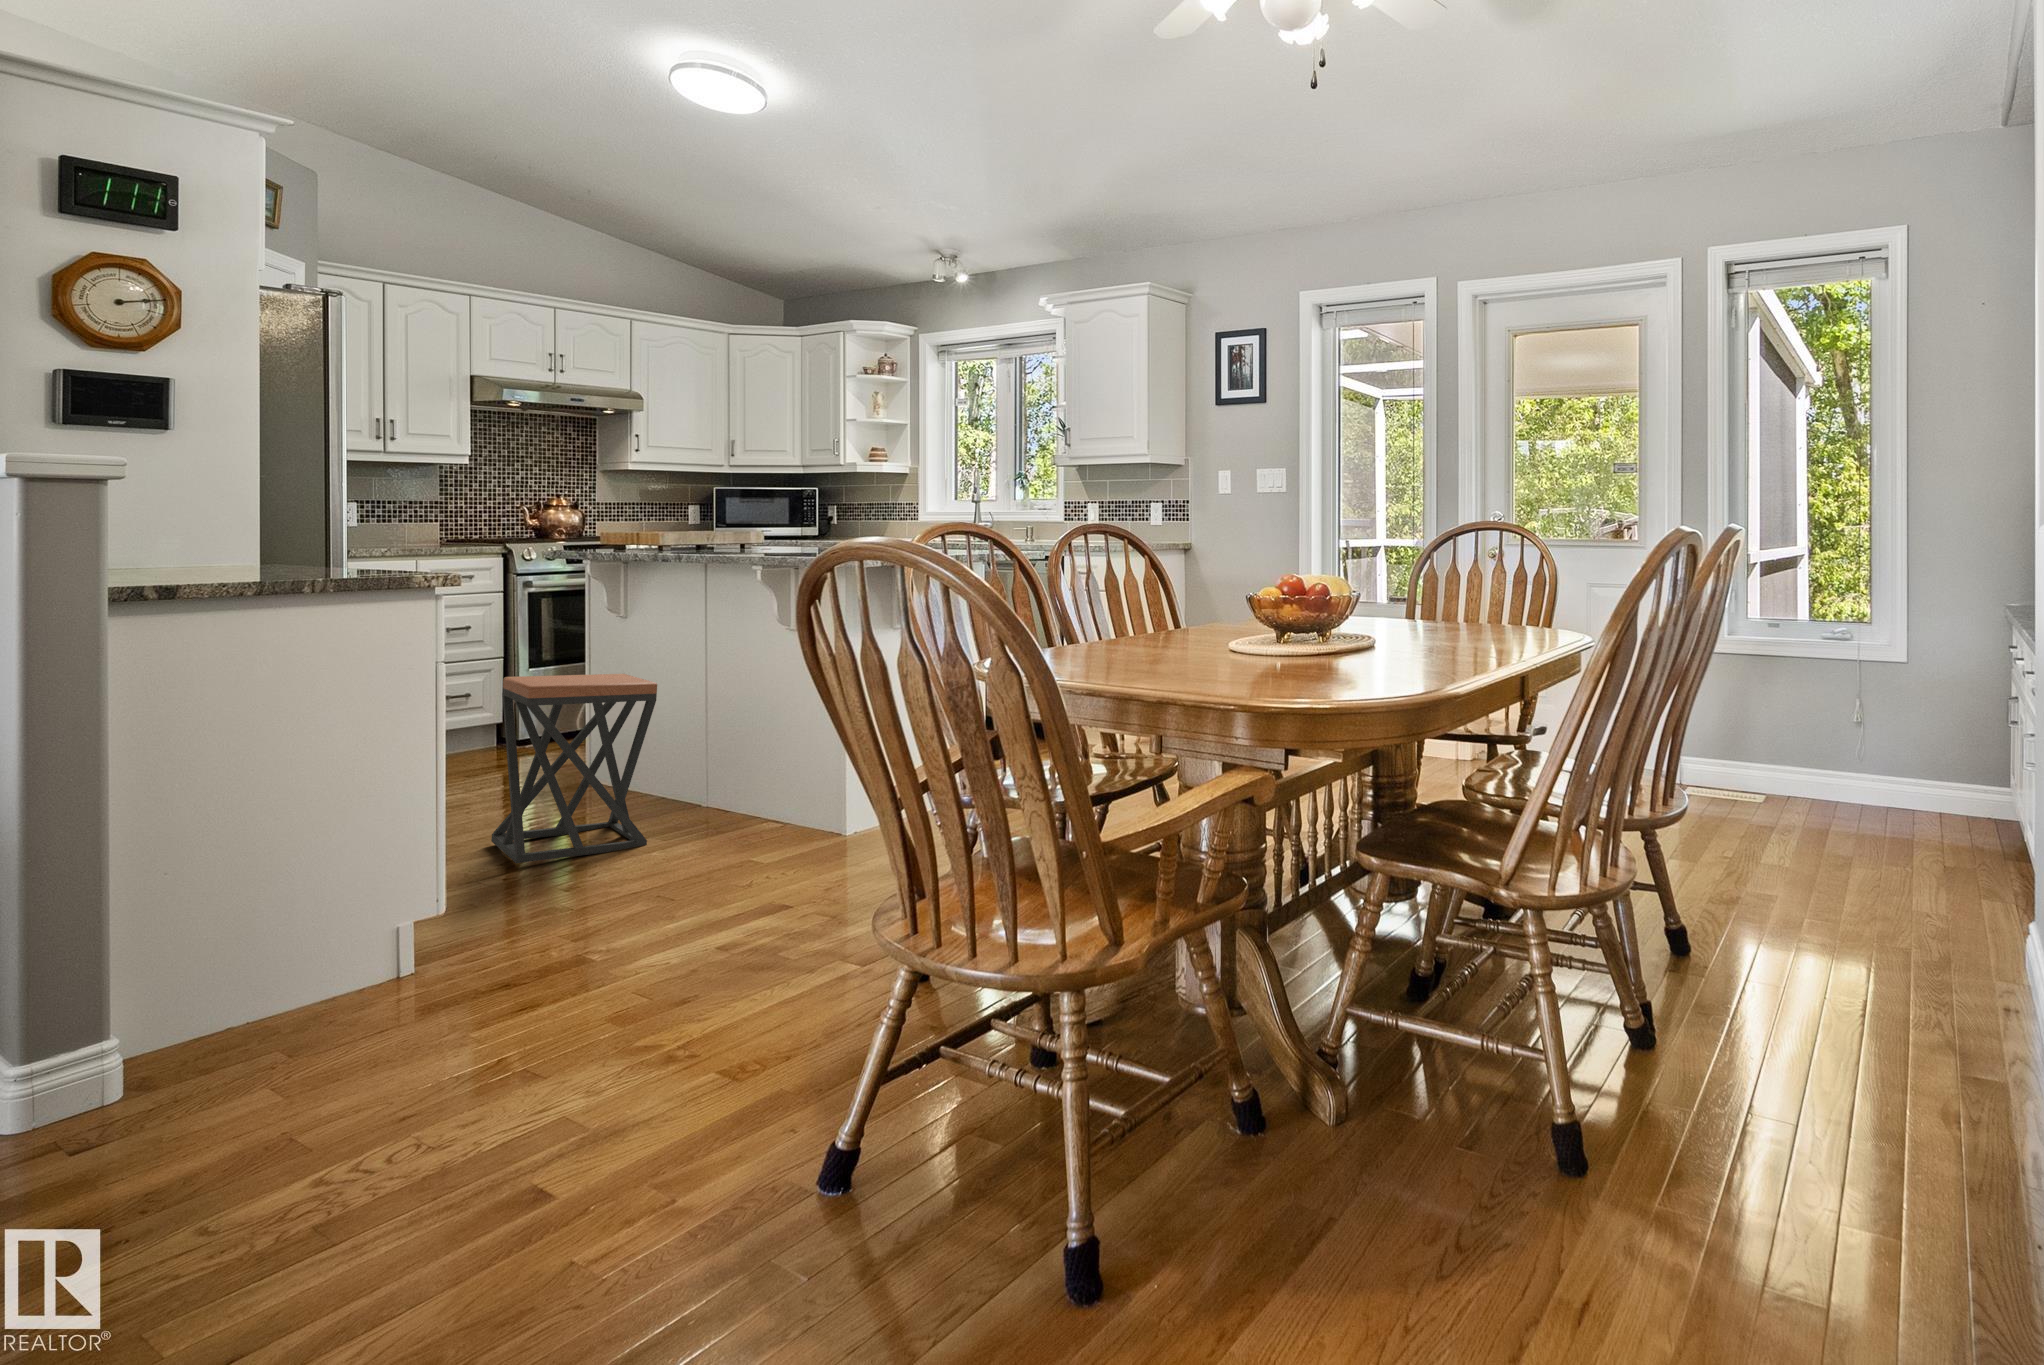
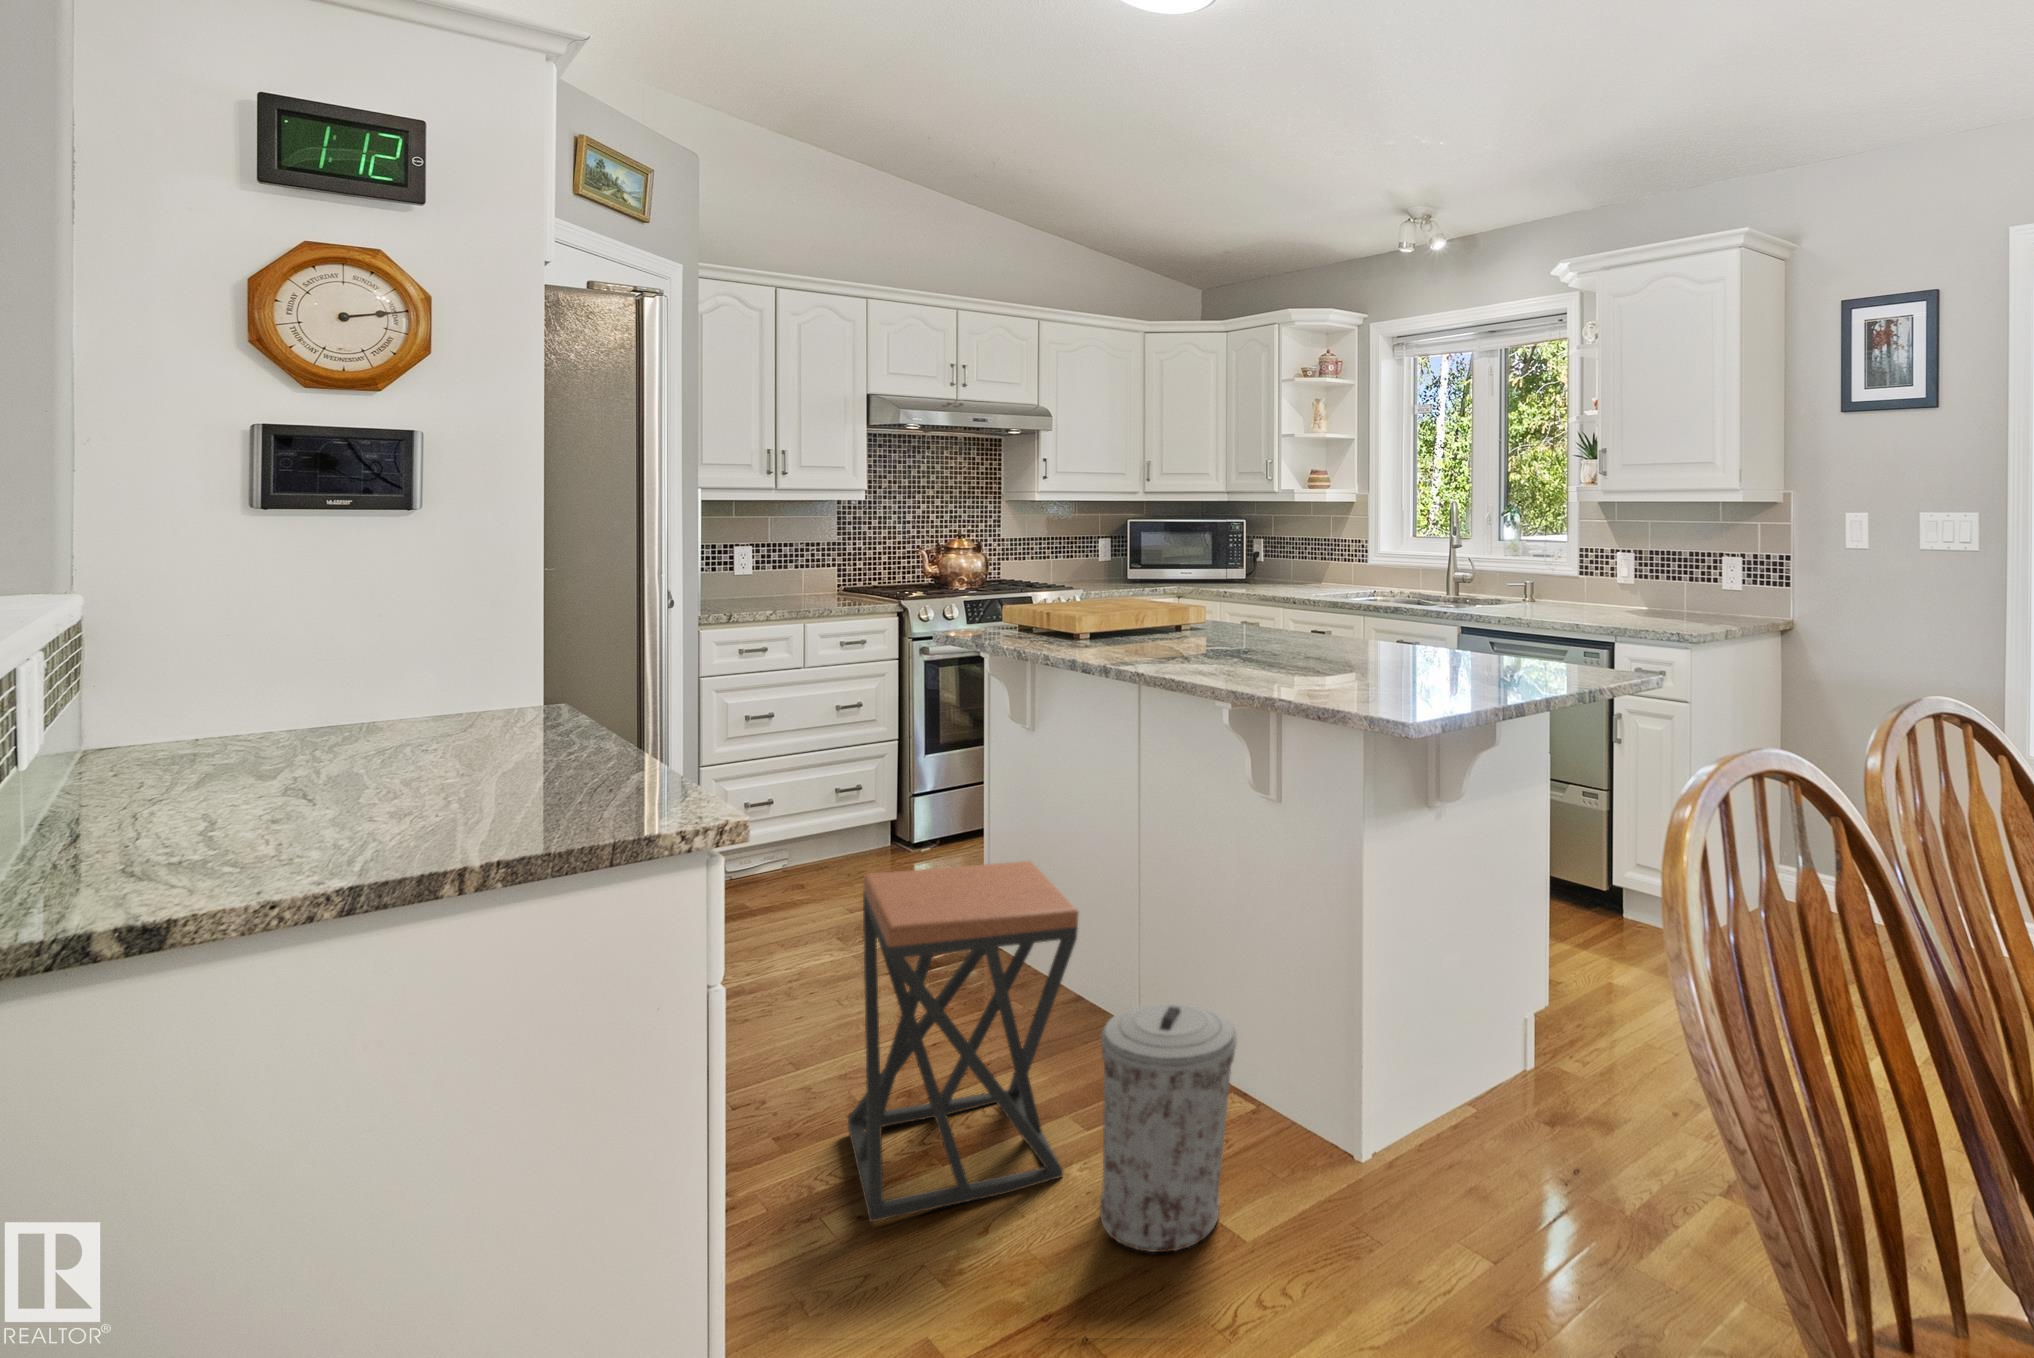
trash can: none [670,730,759,857] -> present [1100,1003,1237,1252]

